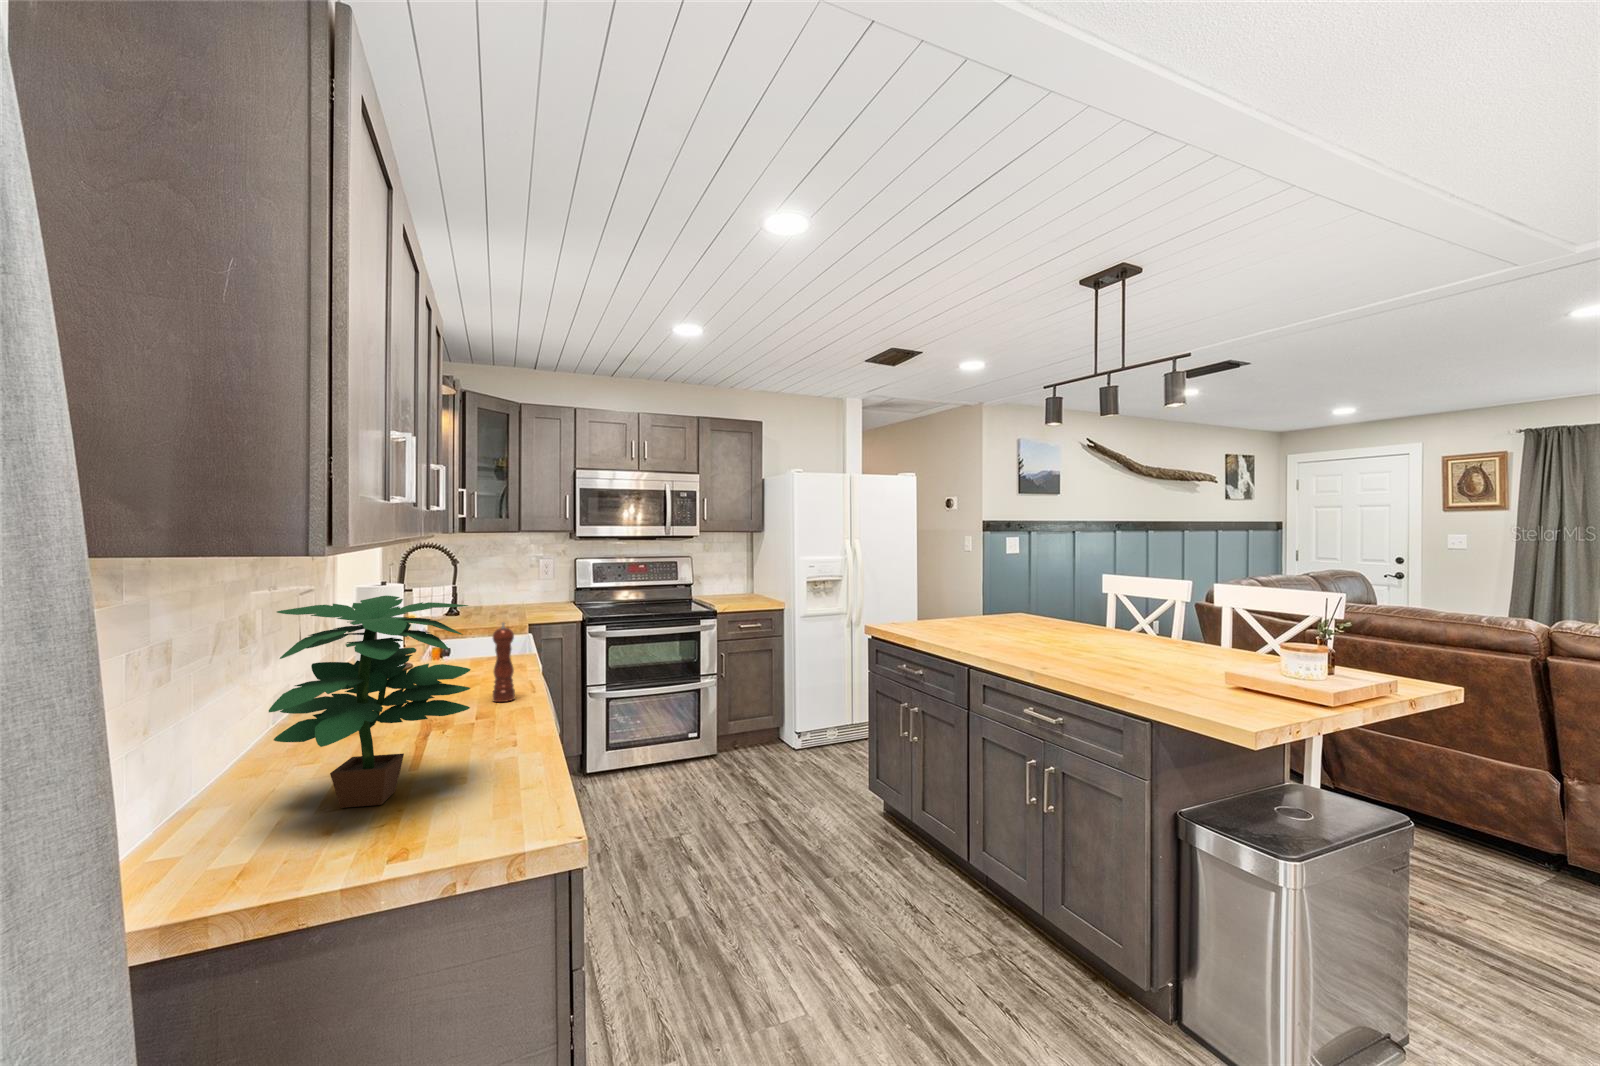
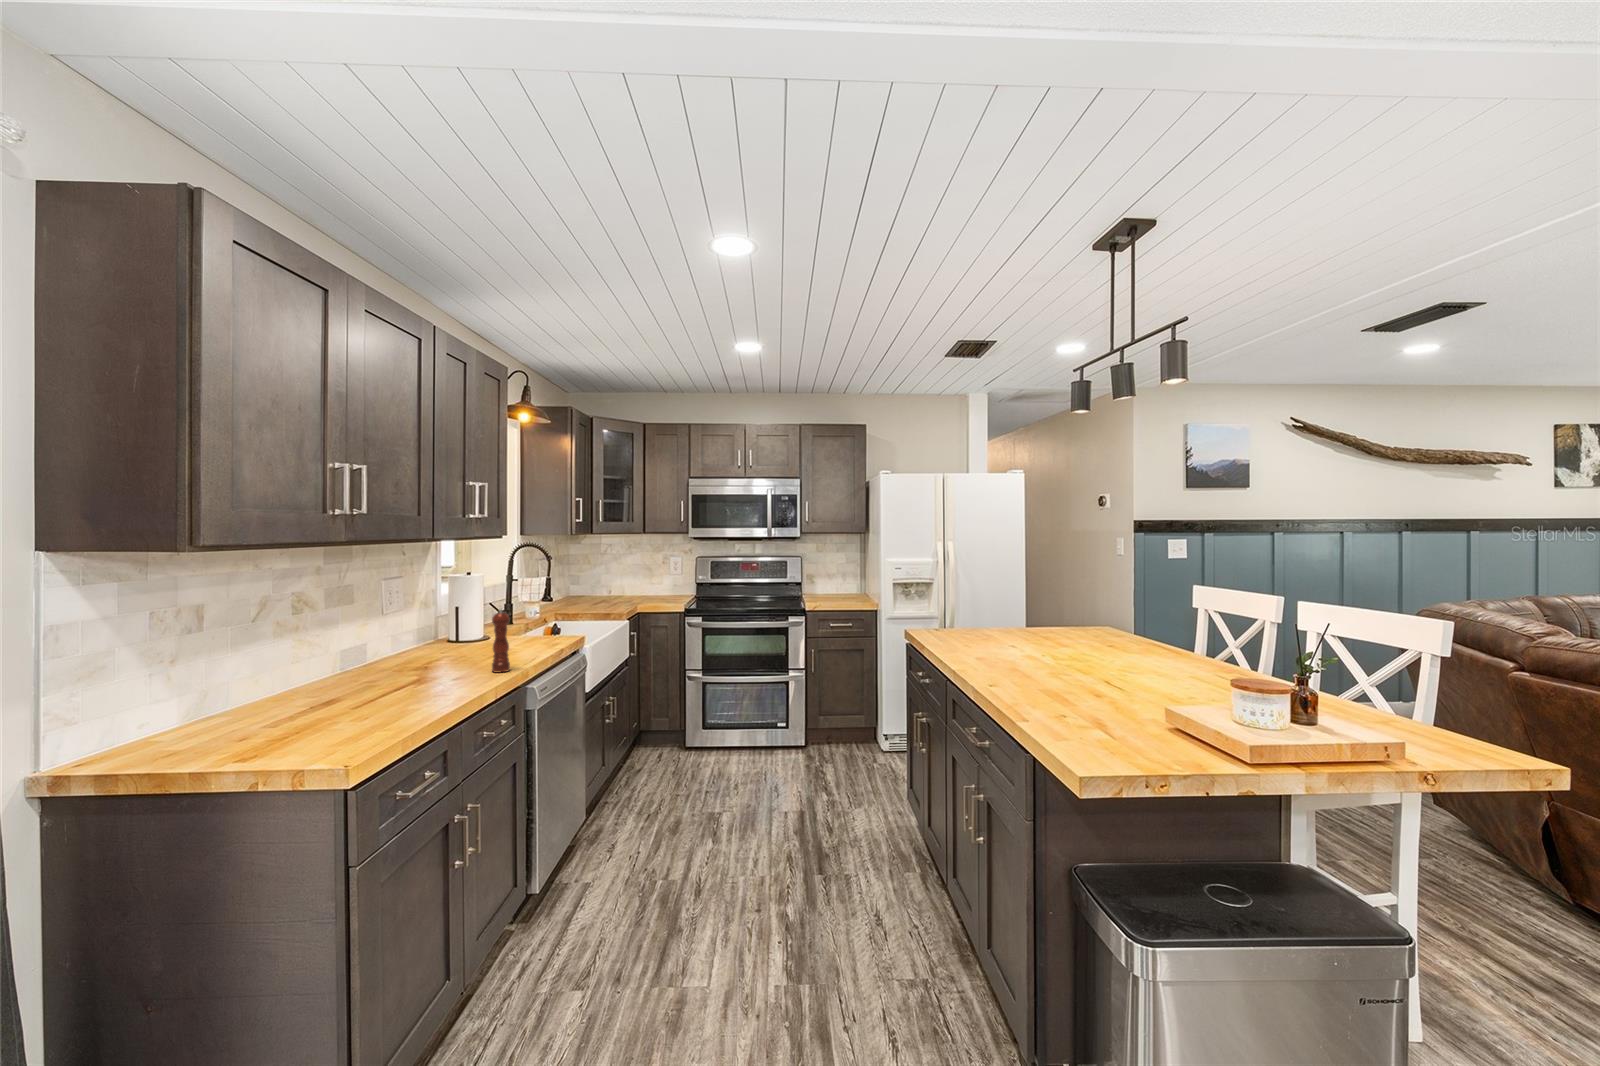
potted plant: present [269,596,471,808] -> none [207,583,393,736]

